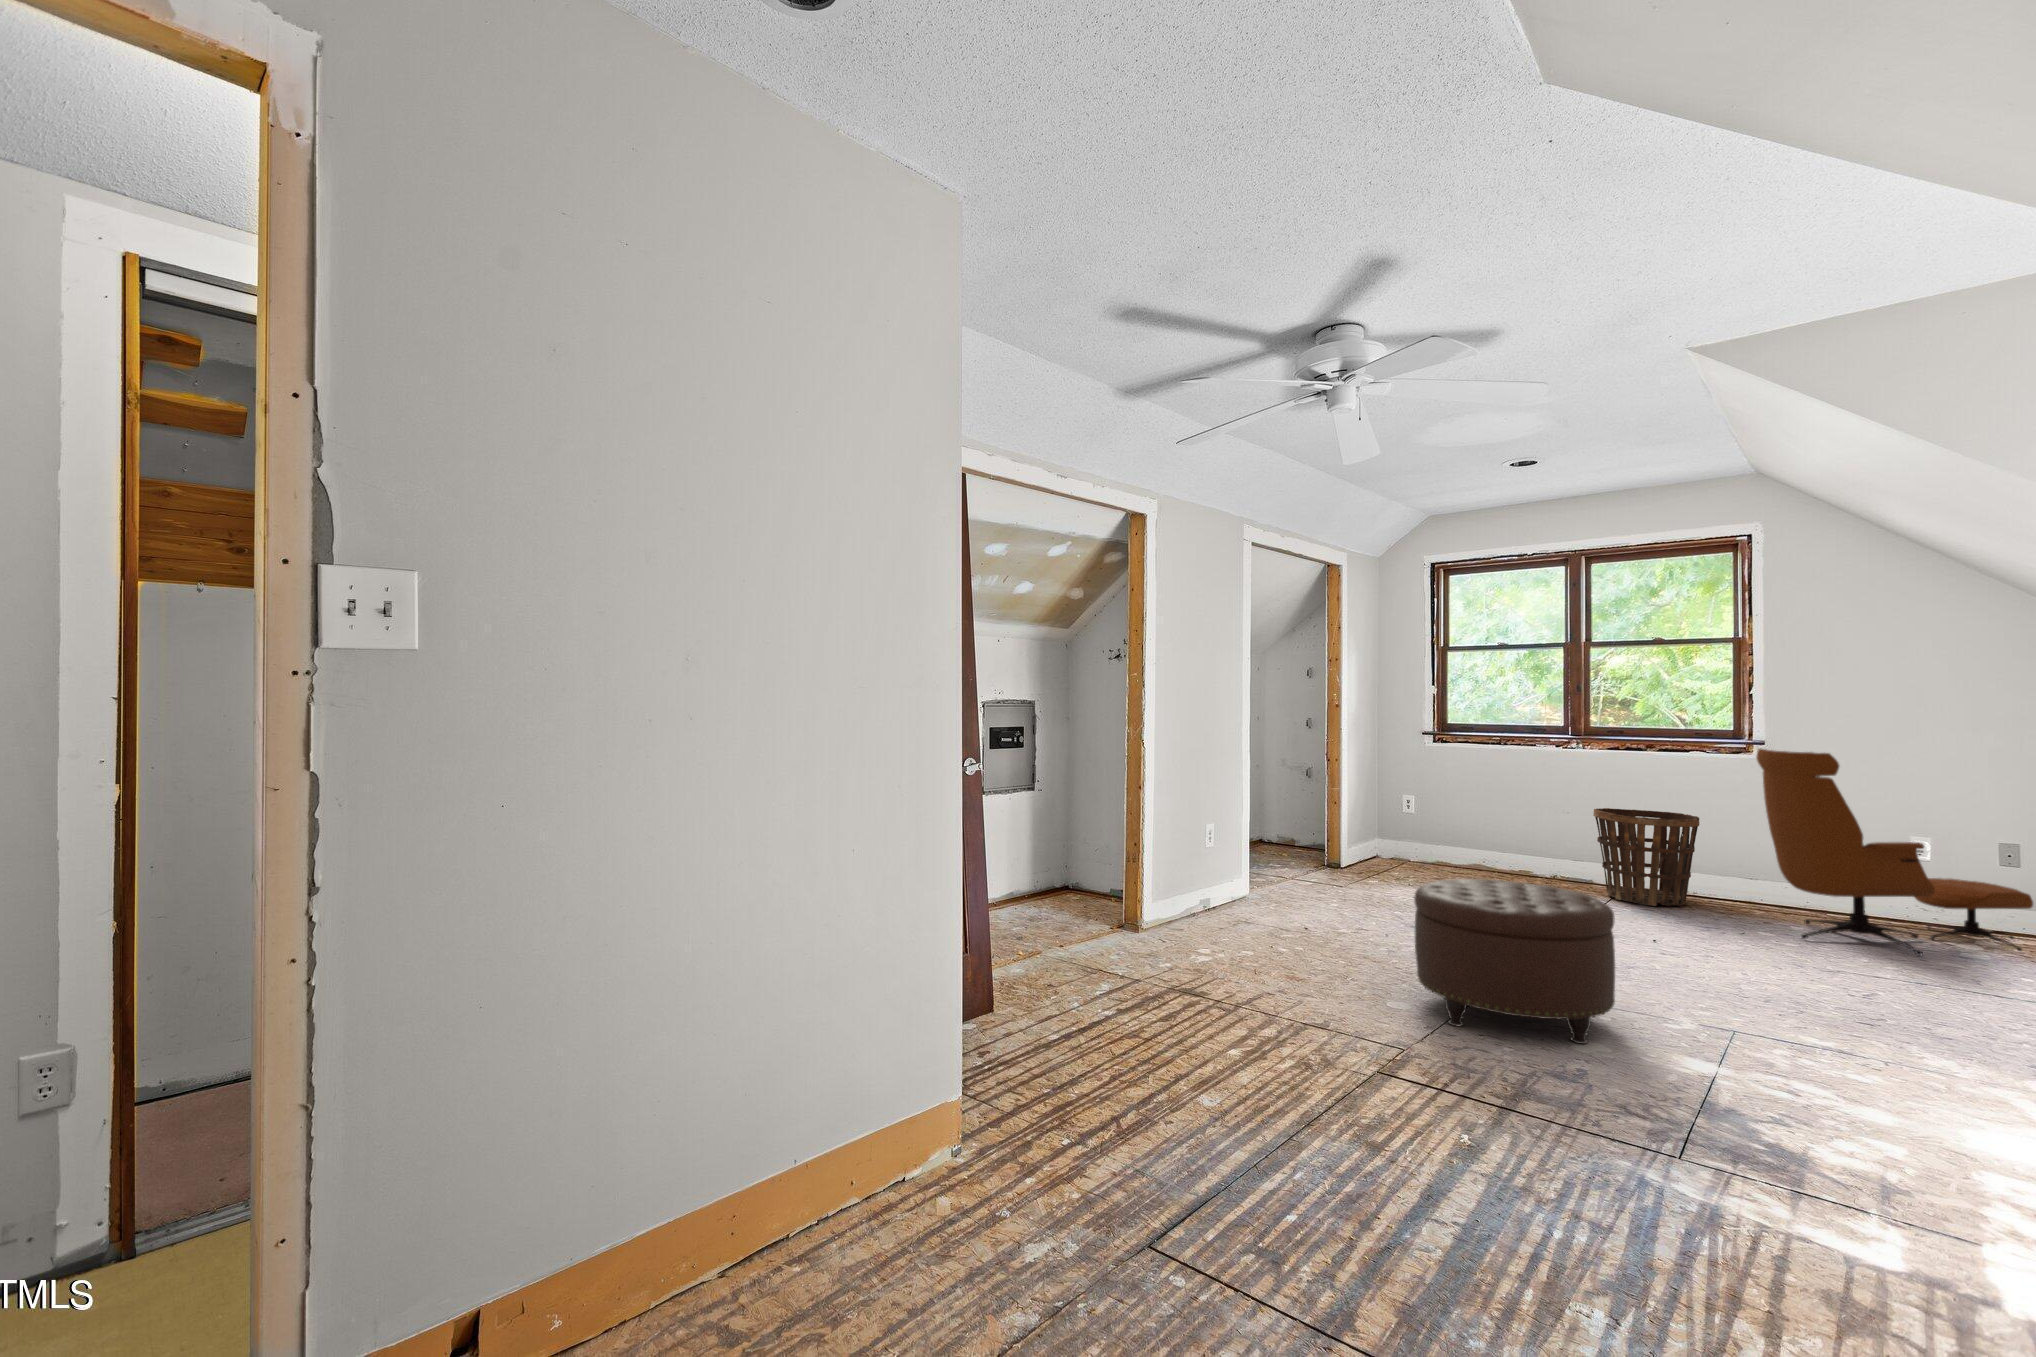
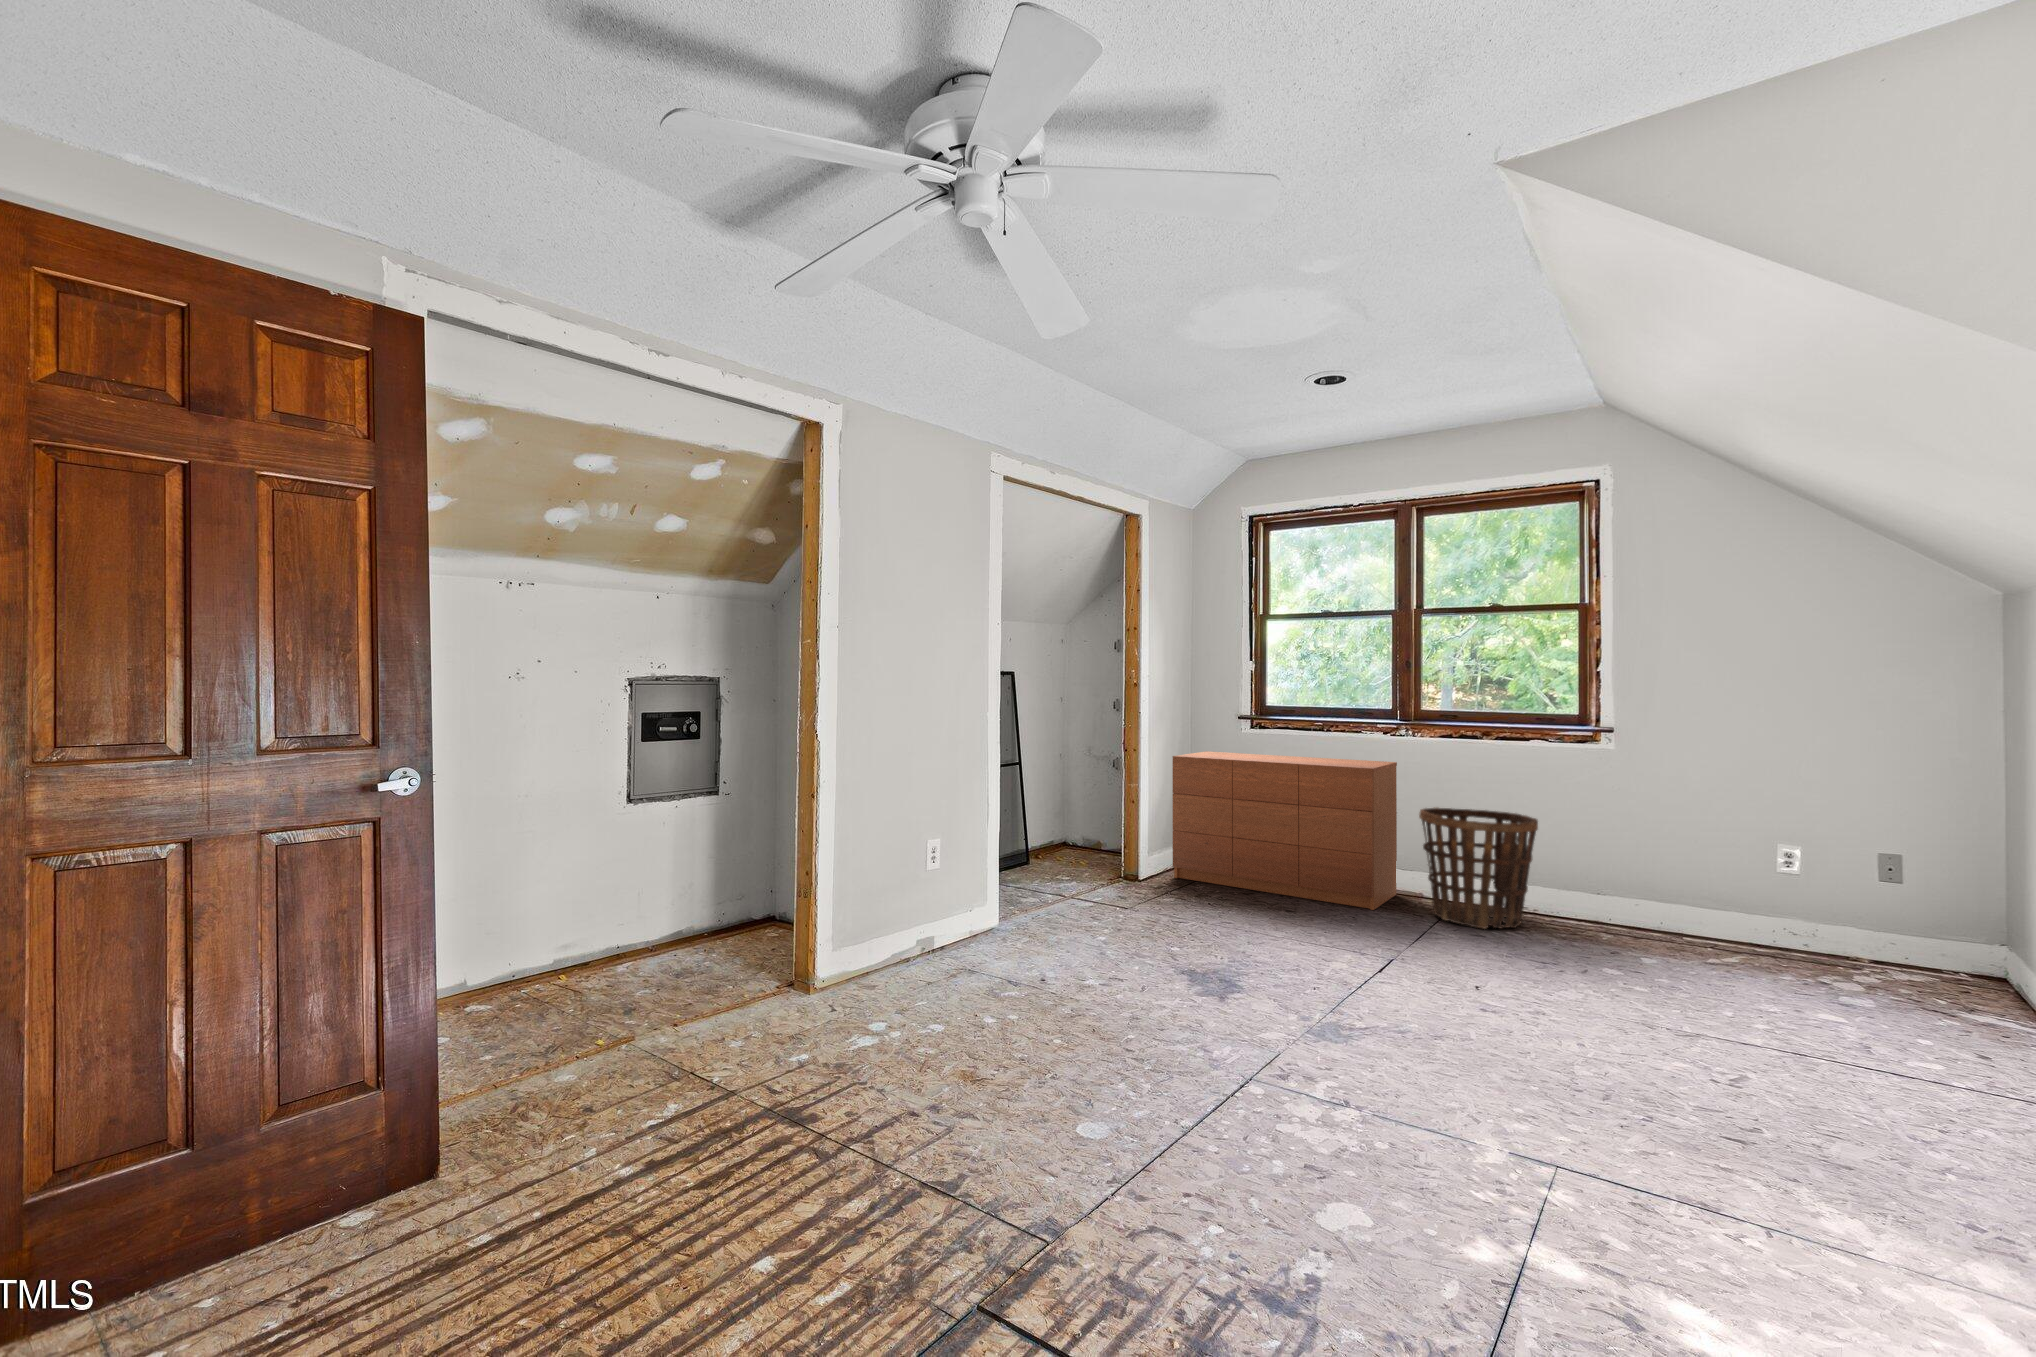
lounge chair: present [1756,749,2033,956] -> none [1603,737,1922,1003]
dresser: none [1369,762,1571,892] -> present [1173,751,1397,910]
ottoman: present [1414,879,1615,1044] -> none [1114,934,1391,1219]

